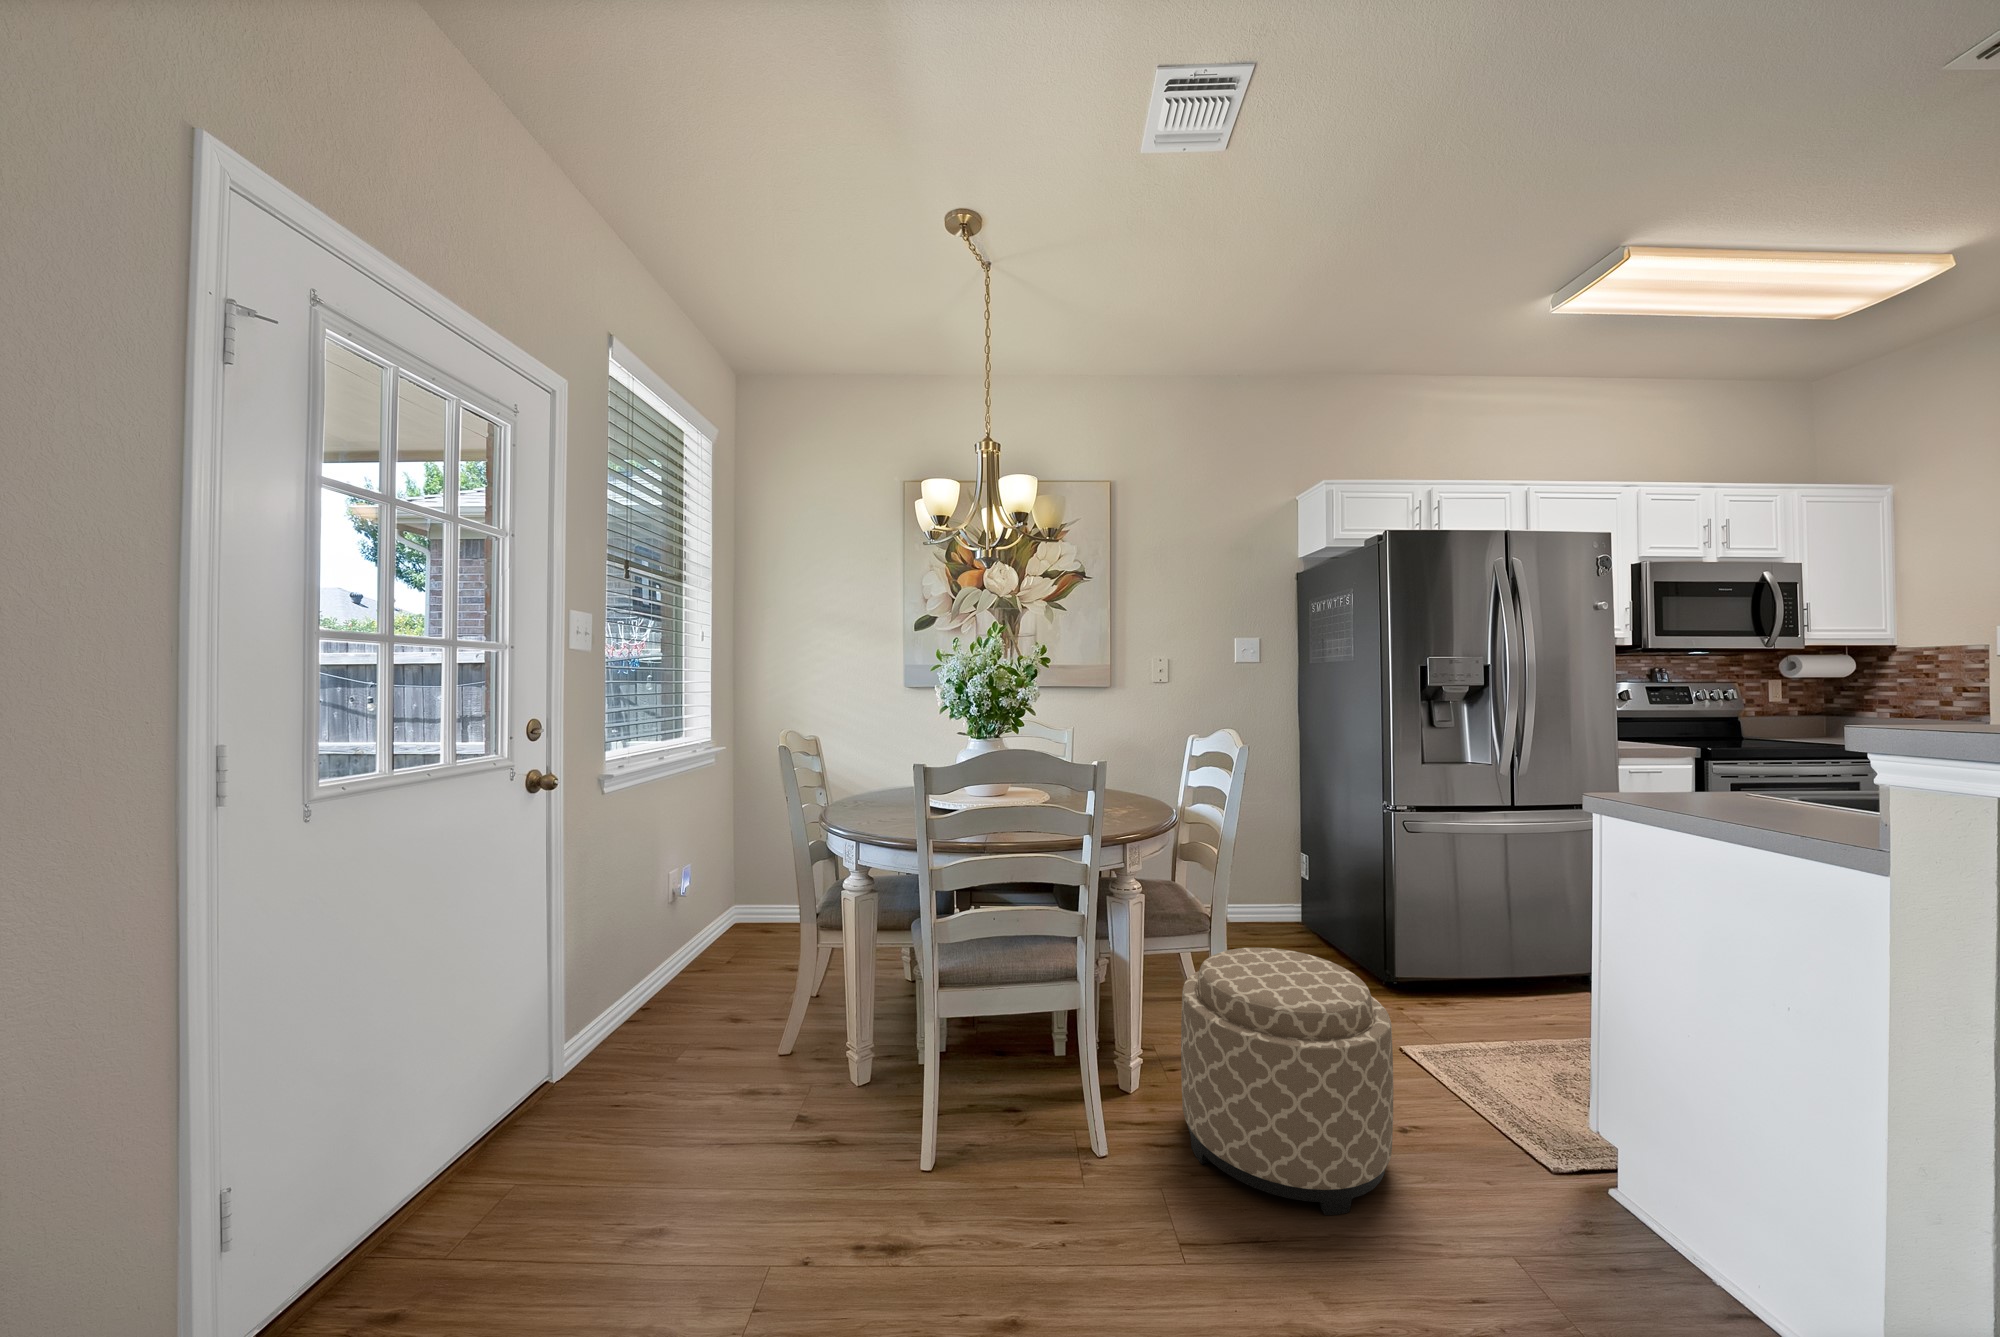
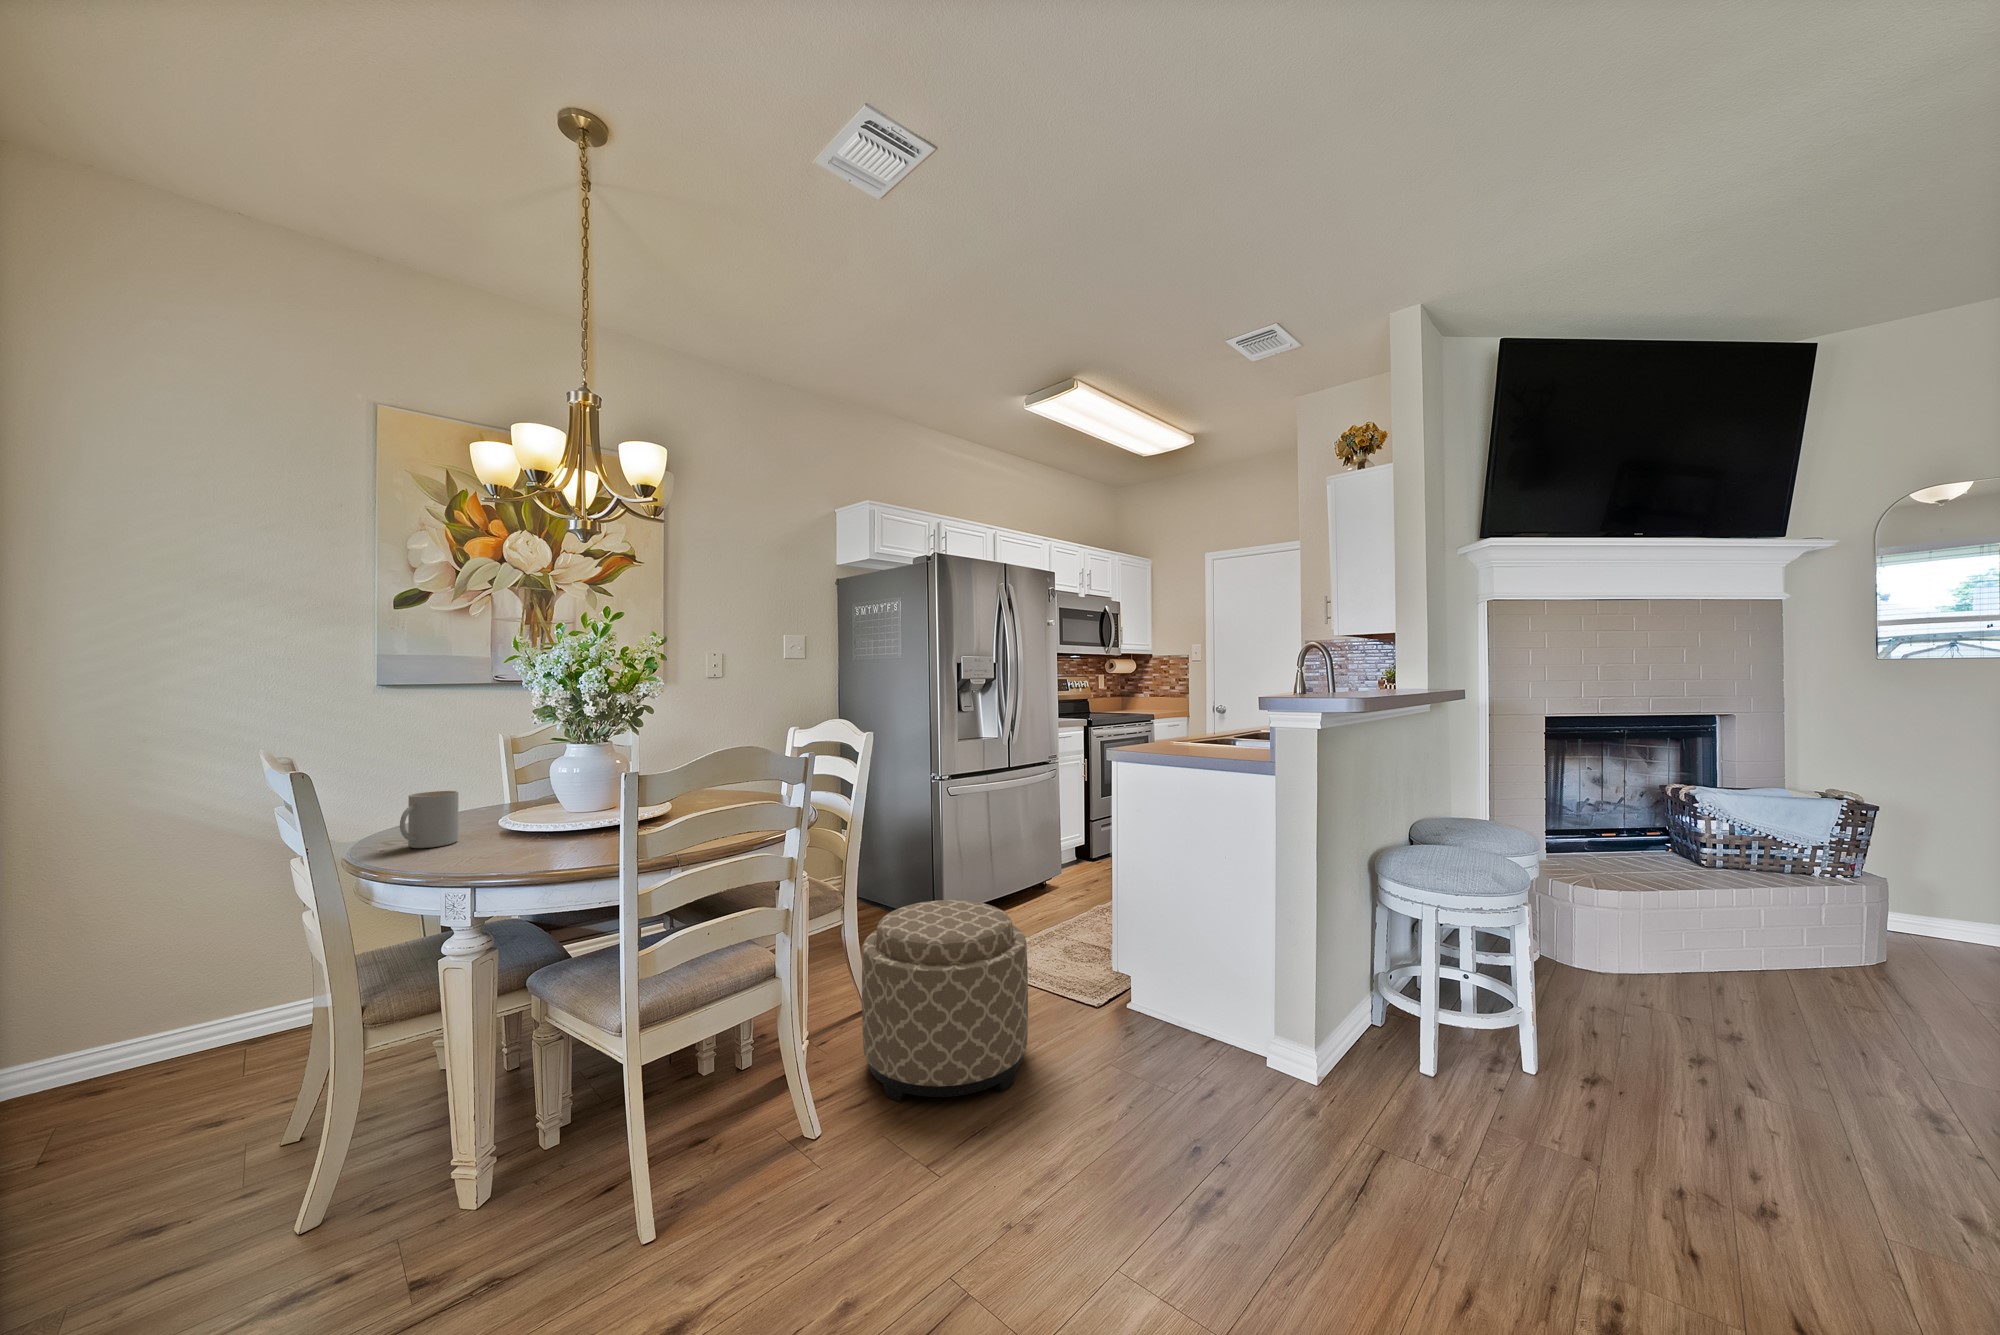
mug: none [844,766,884,807] -> present [400,791,458,848]

